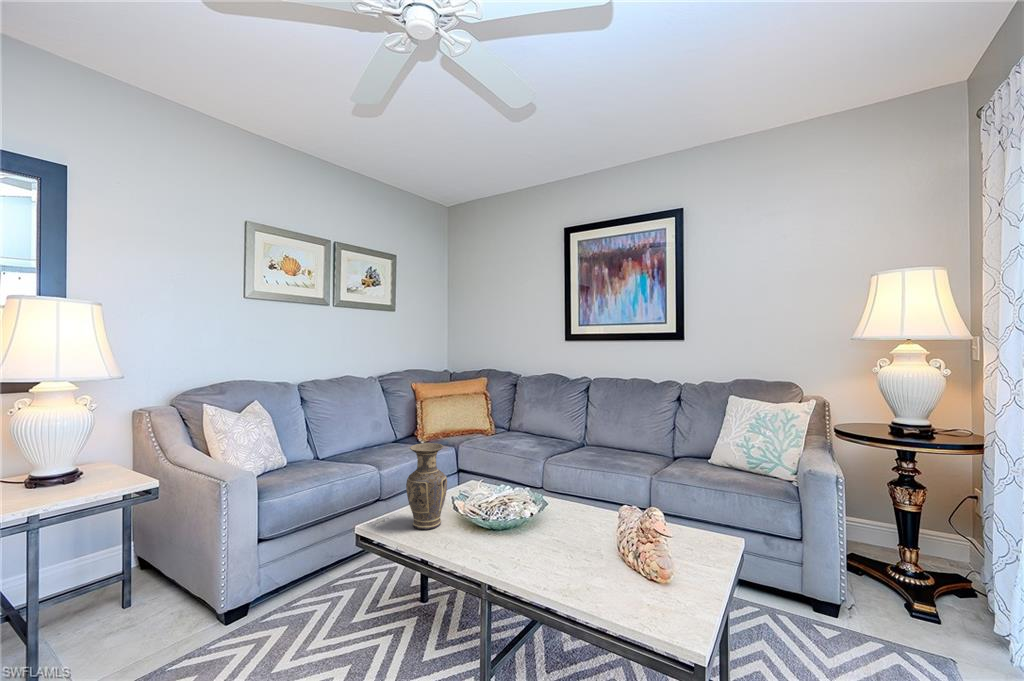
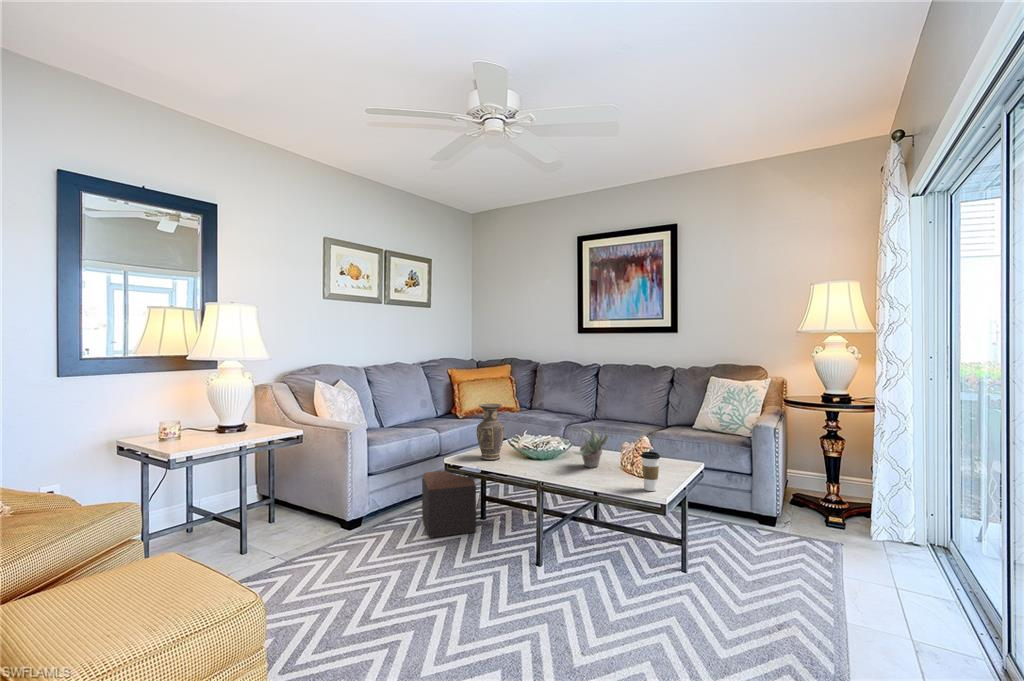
succulent plant: none [541,479,597,550] -> present [573,422,608,468]
footstool: none [335,528,409,642] -> present [422,470,476,538]
coffee cup: none [653,549,688,625] -> present [641,452,660,491]

